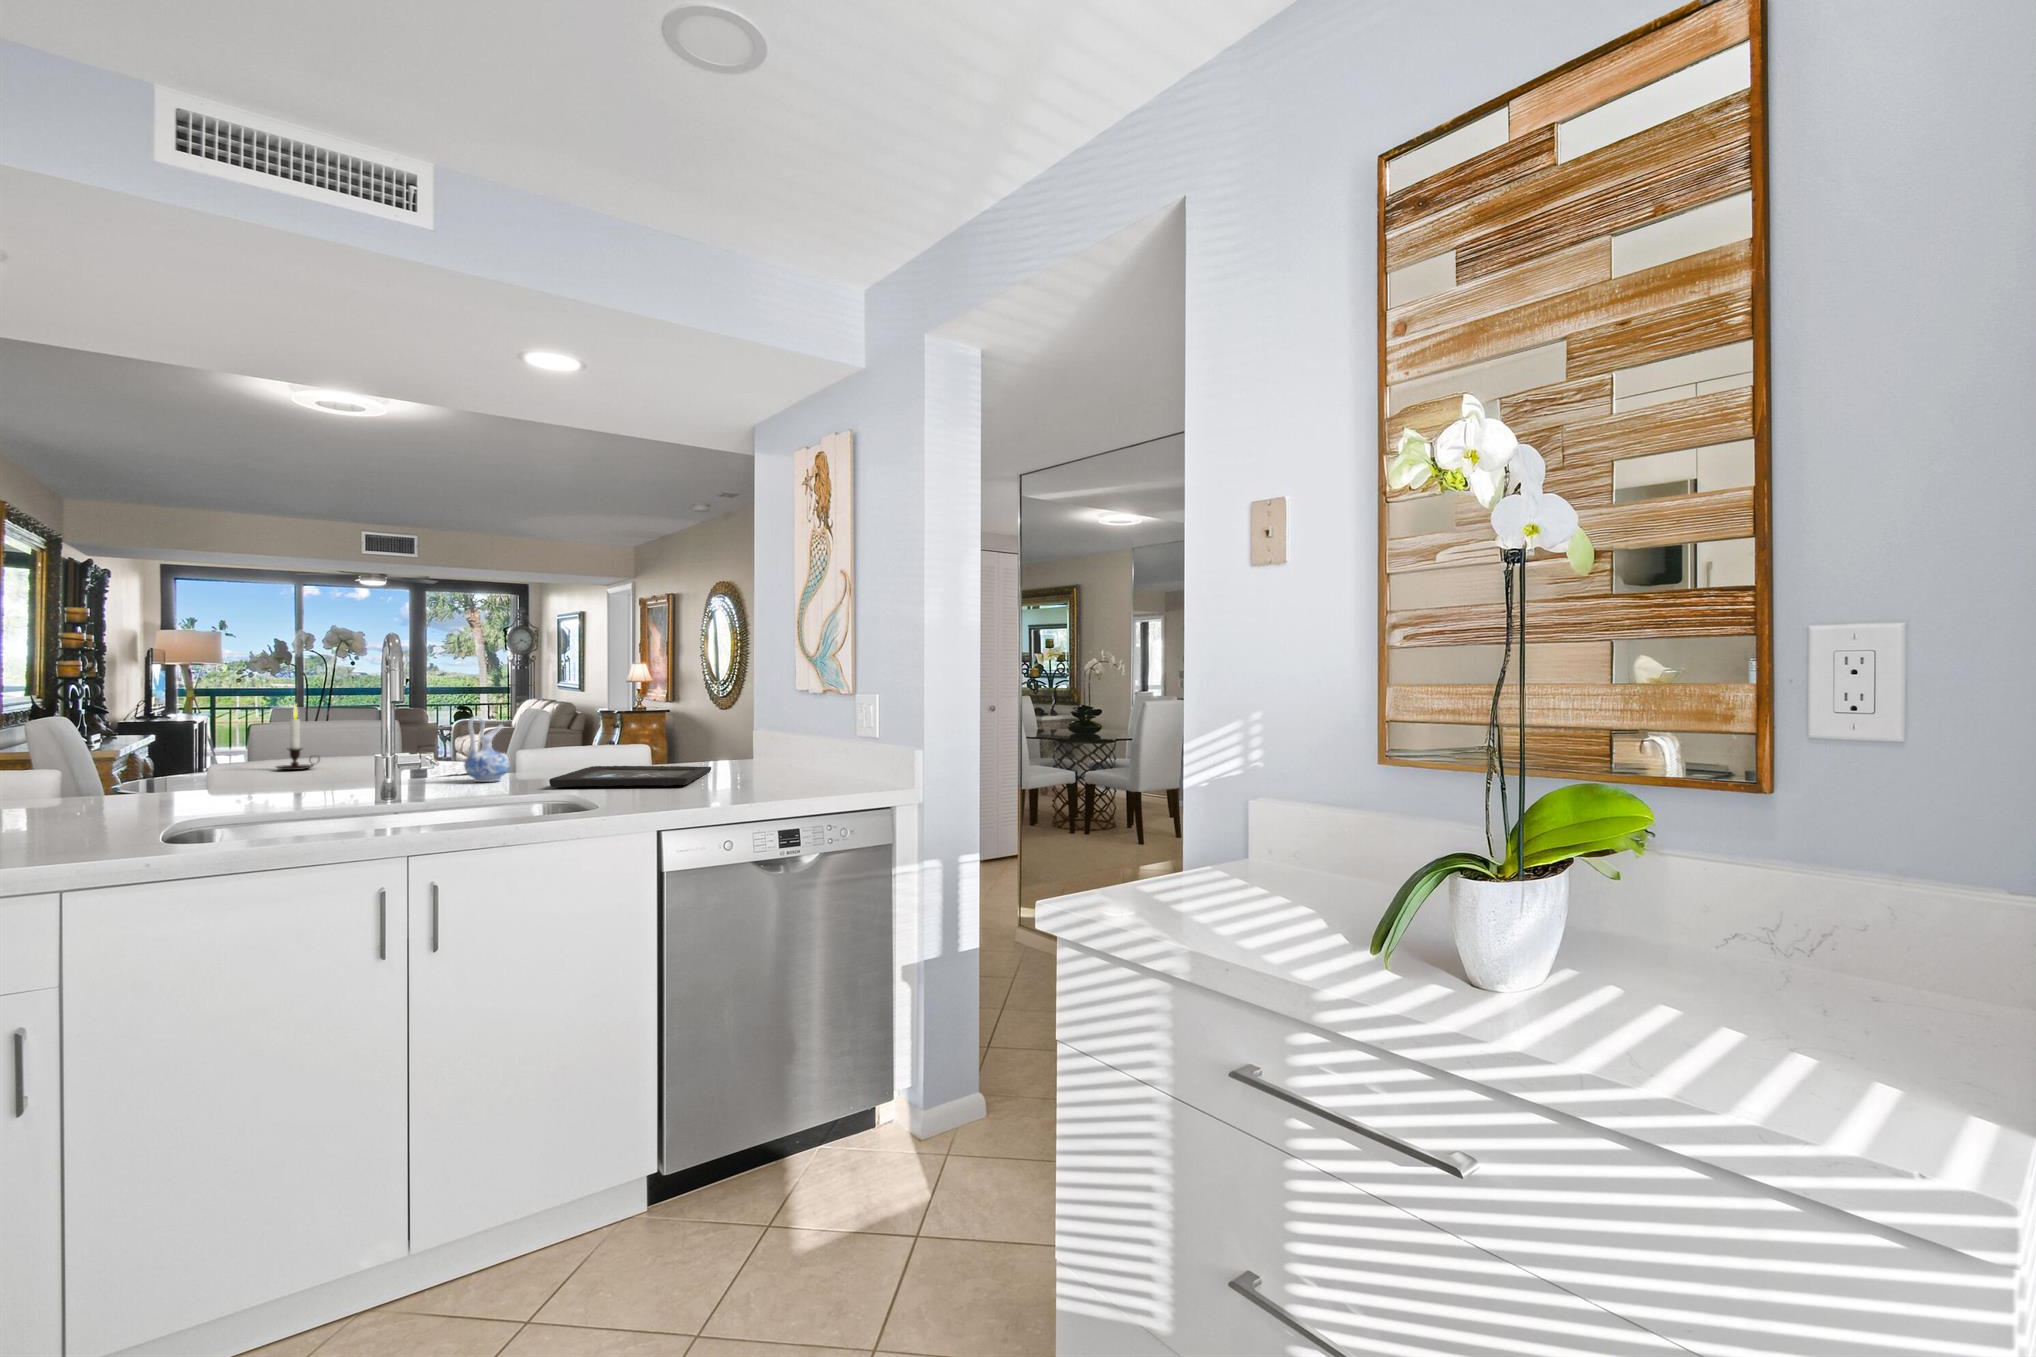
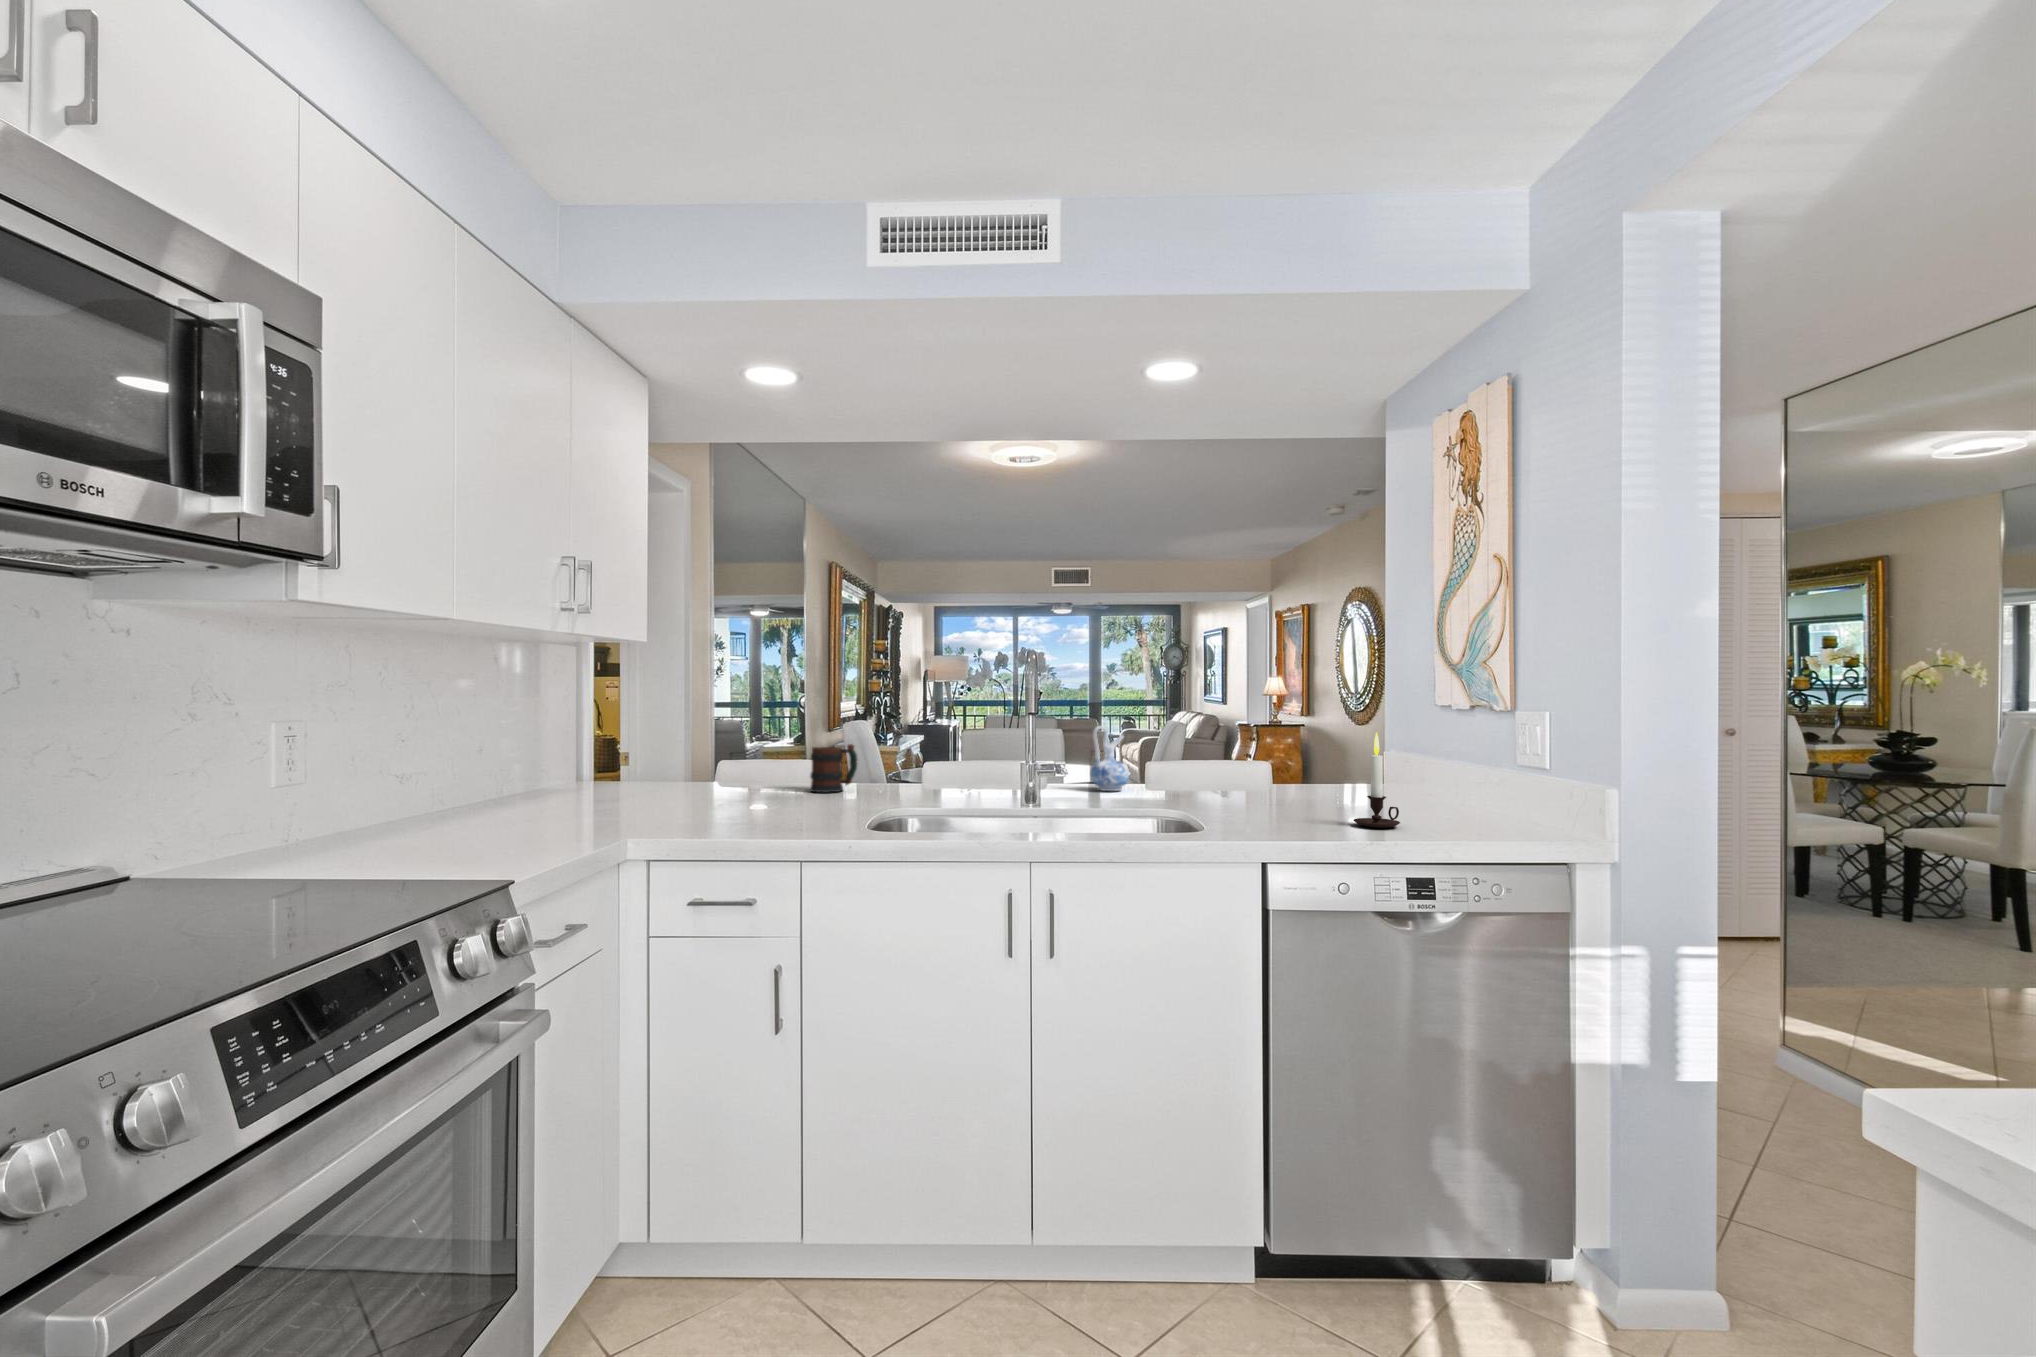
candle: present [276,704,319,770] -> present [1354,732,1400,828]
mug: none [53,747,136,809] -> present [810,744,857,792]
tray: present [549,766,711,787] -> none [1161,781,1332,810]

